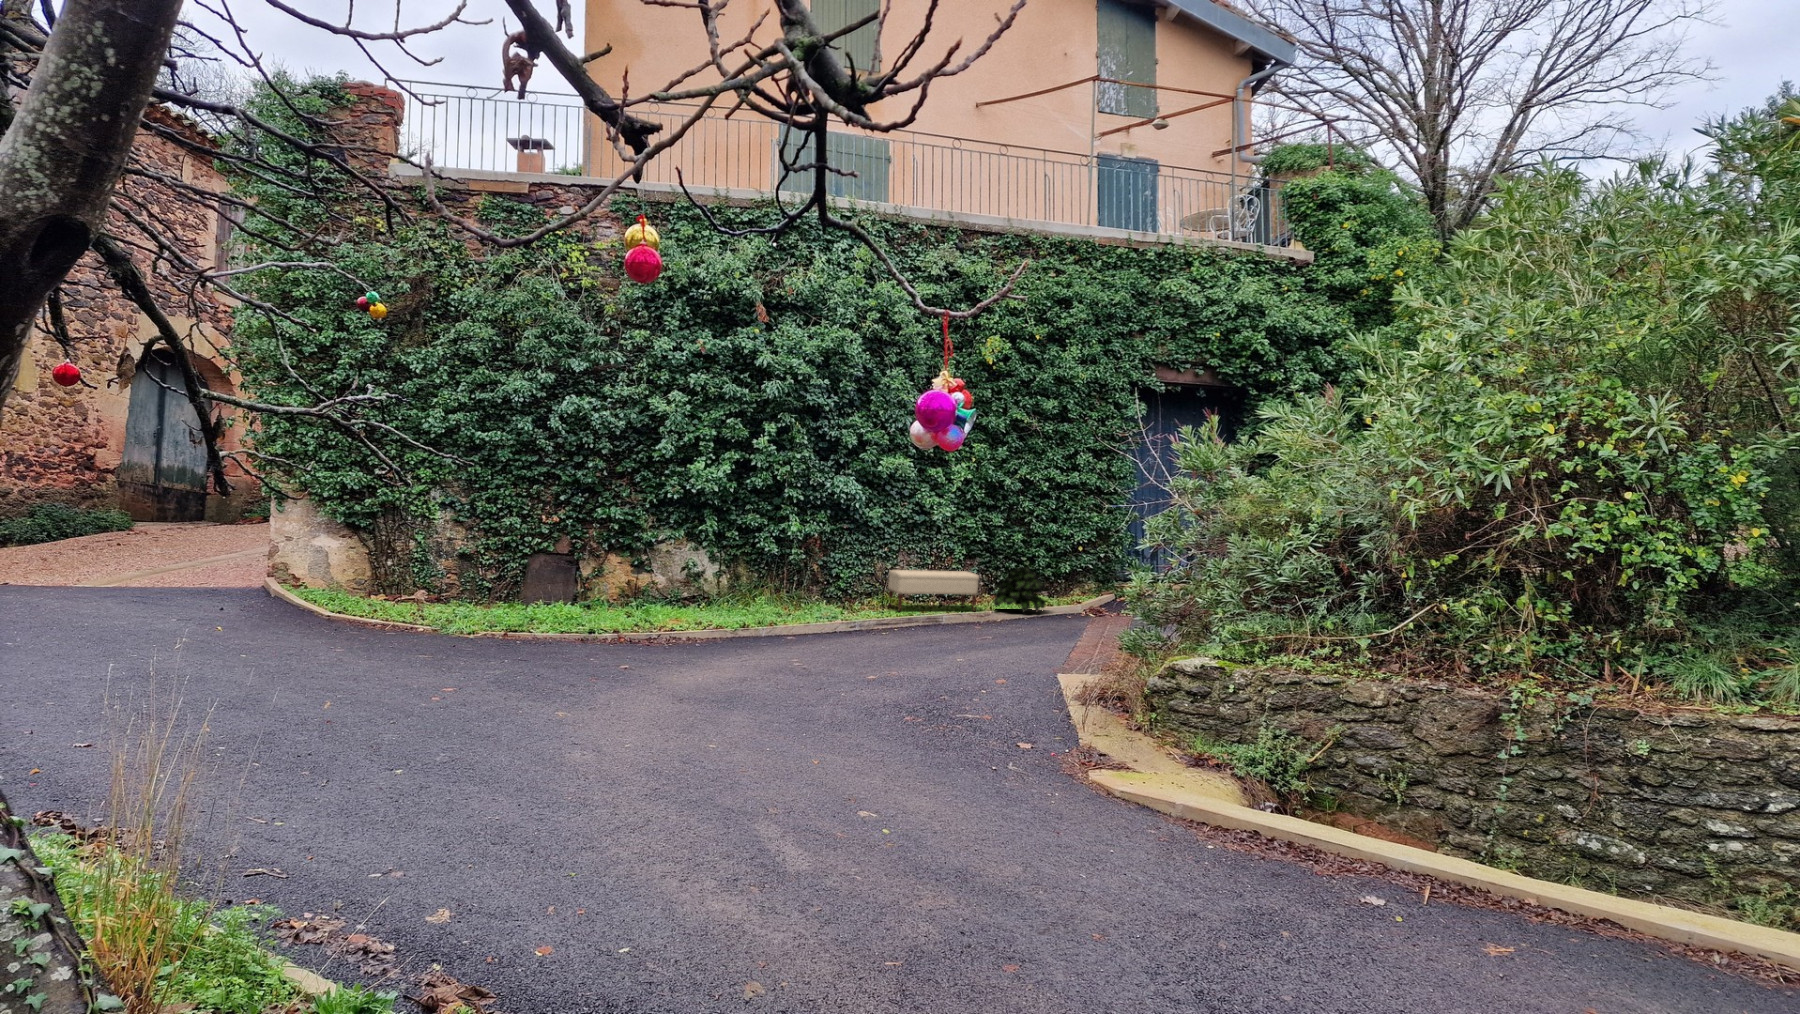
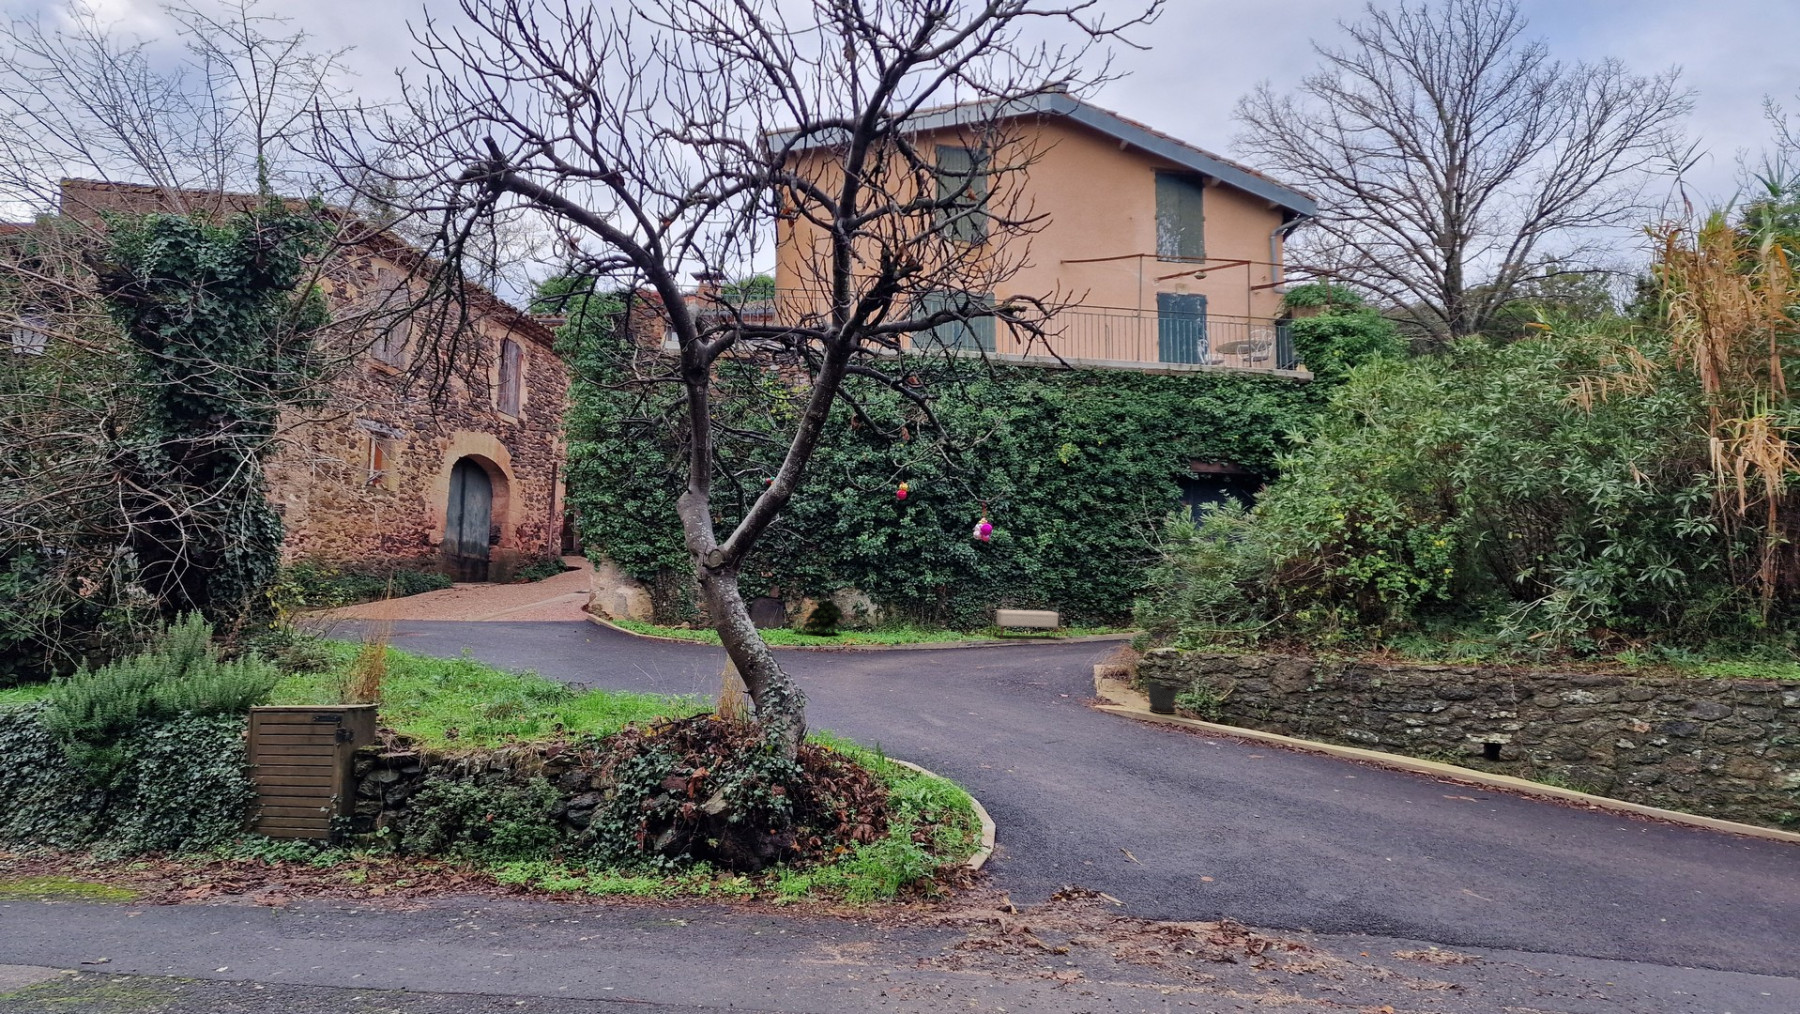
potted plant: present [993,567,1046,612] -> present [804,600,845,634]
bucket: none [1164,718,1223,778] -> present [1148,682,1178,714]

